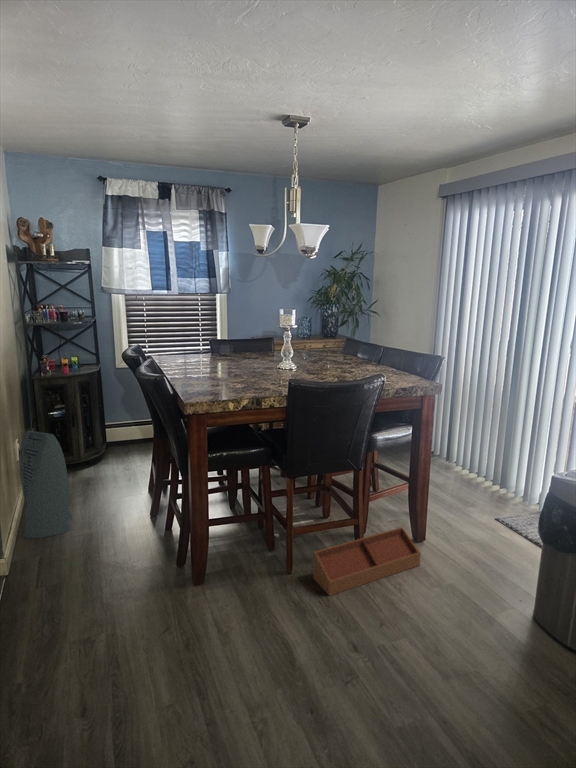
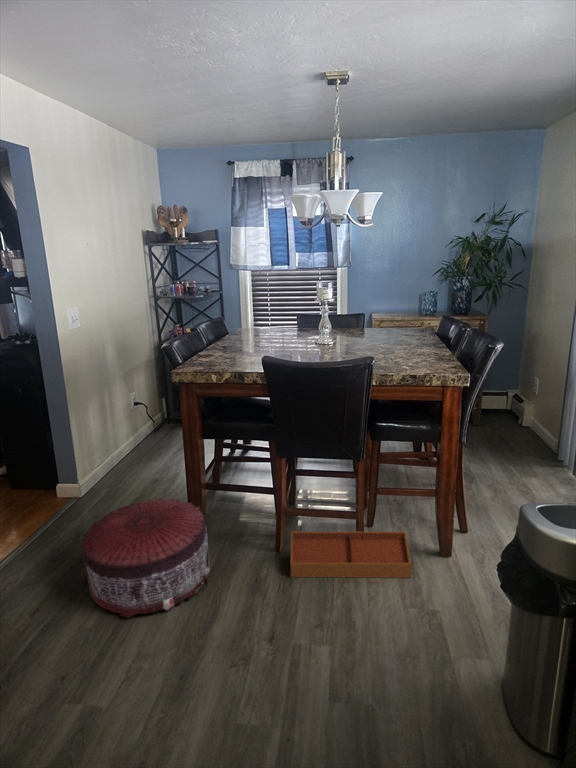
air purifier: present [19,431,72,538] -> none [118,384,160,470]
pouf: none [115,547,266,693] -> present [81,499,210,618]

